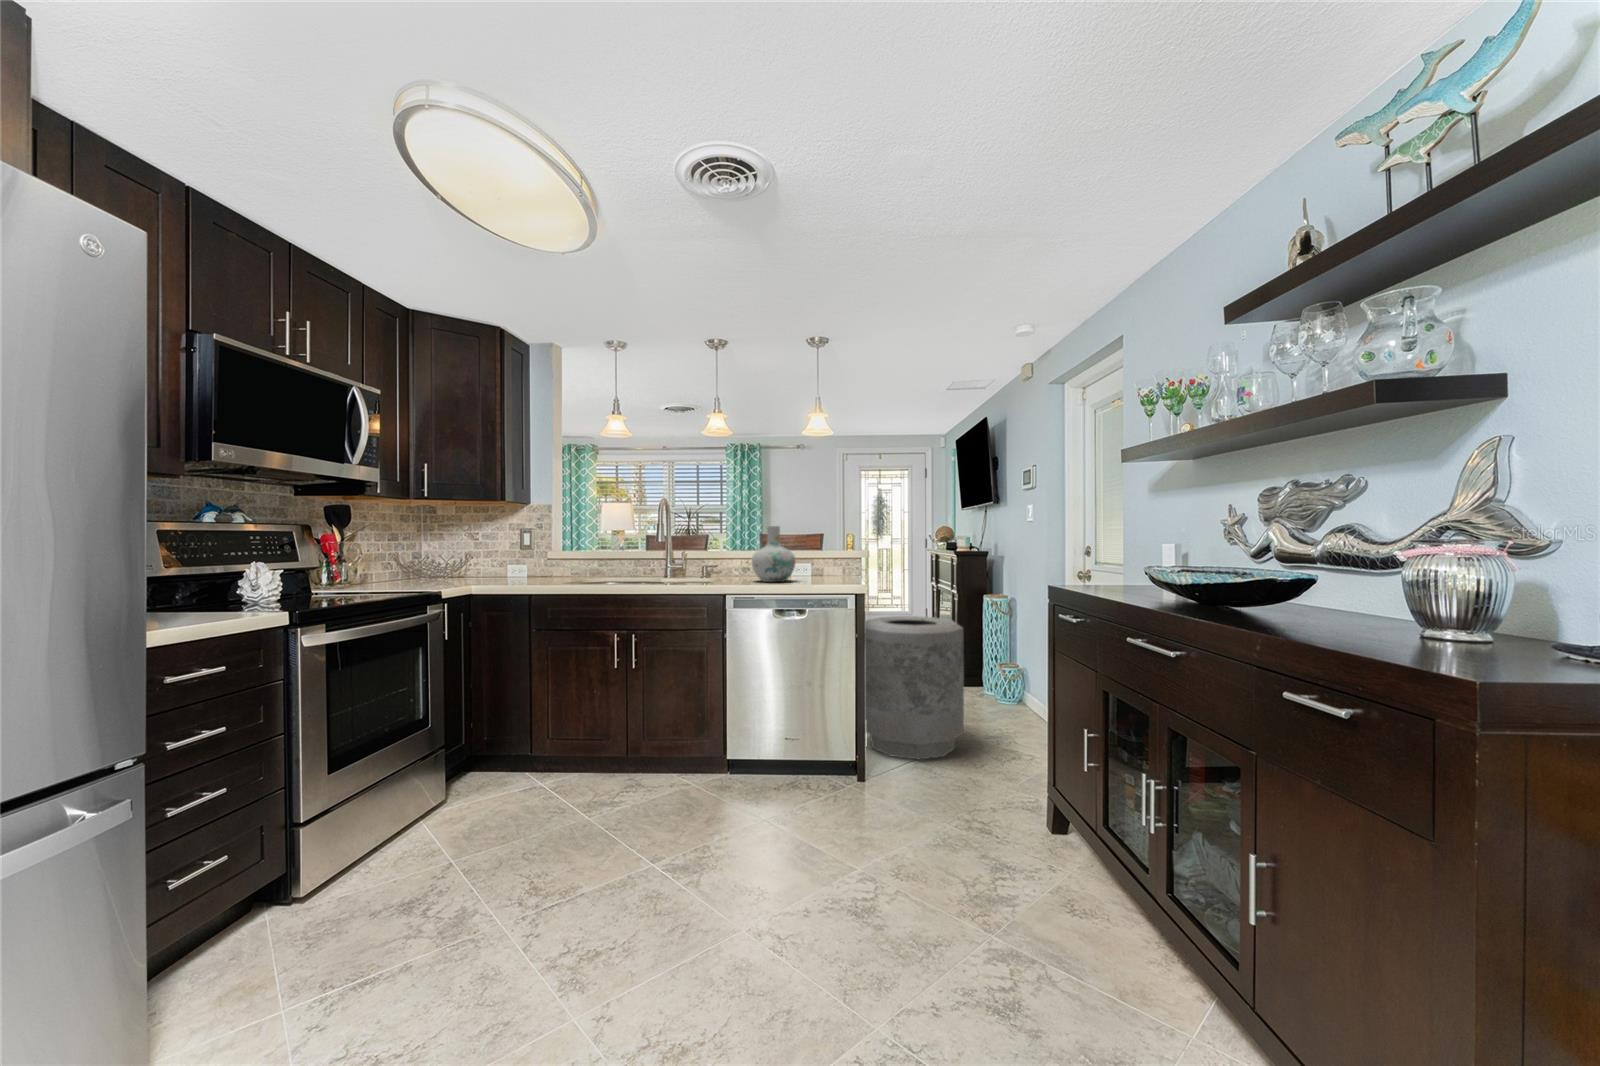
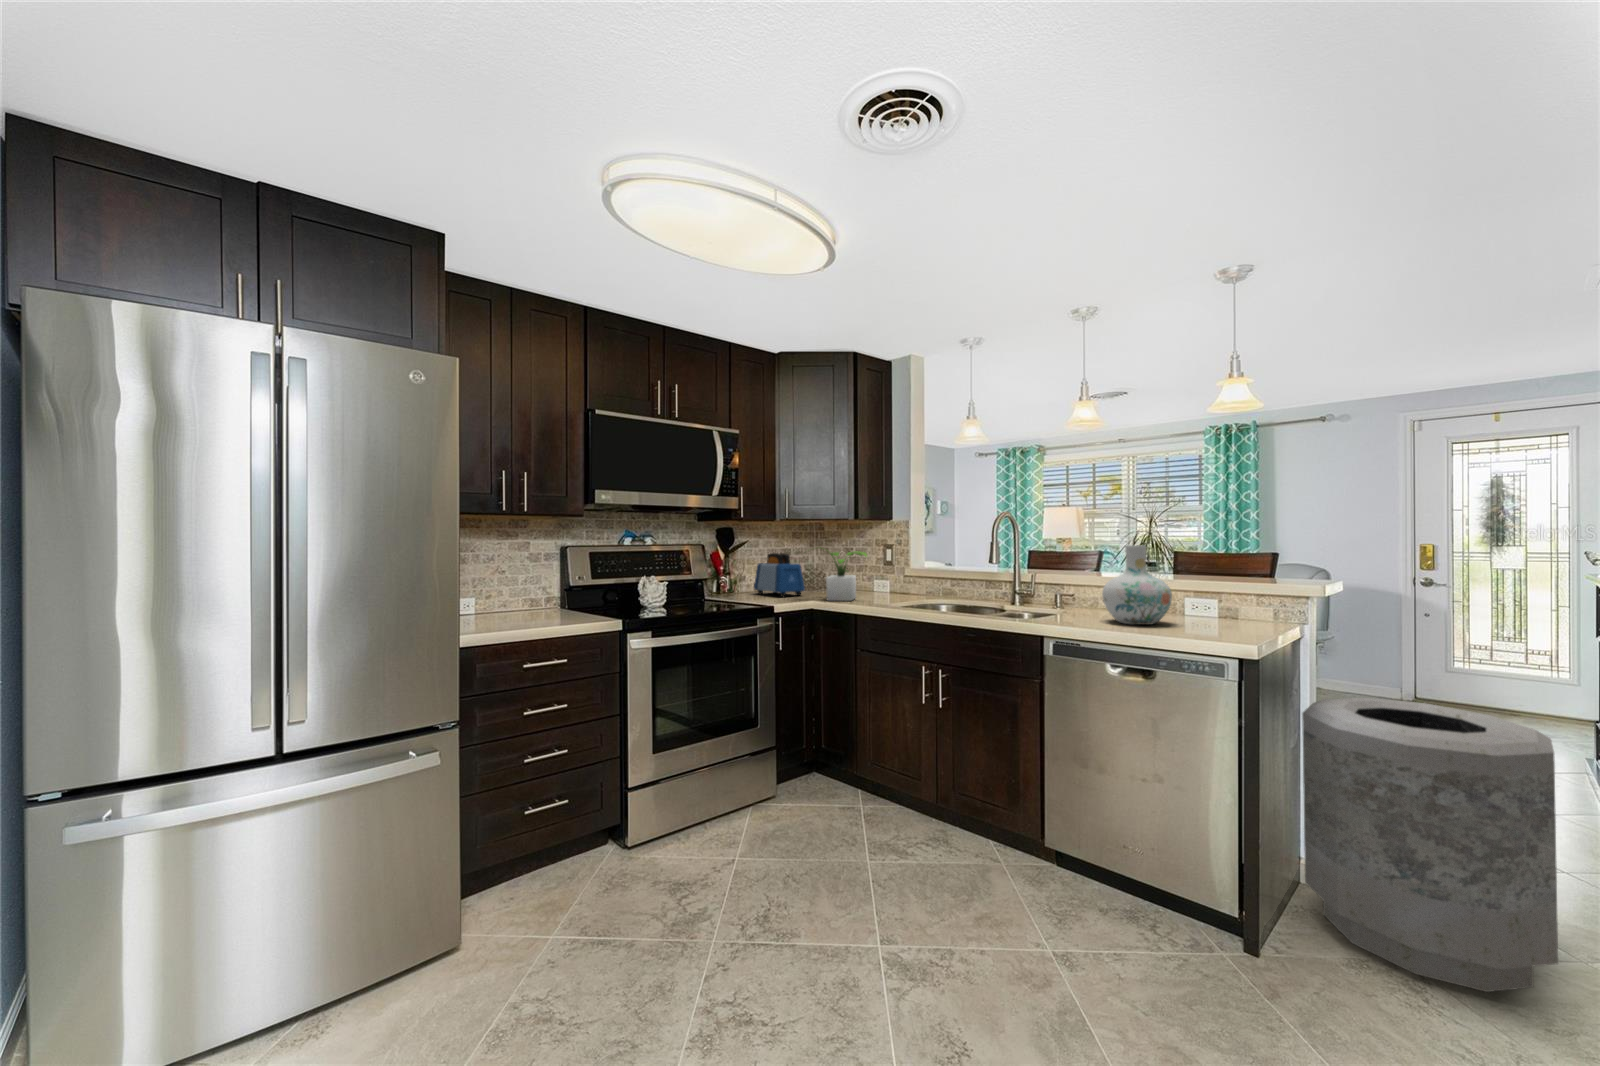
potted plant: none [455,529,531,585] -> present [820,547,867,601]
toaster: none [365,537,441,585] -> present [754,553,805,597]

